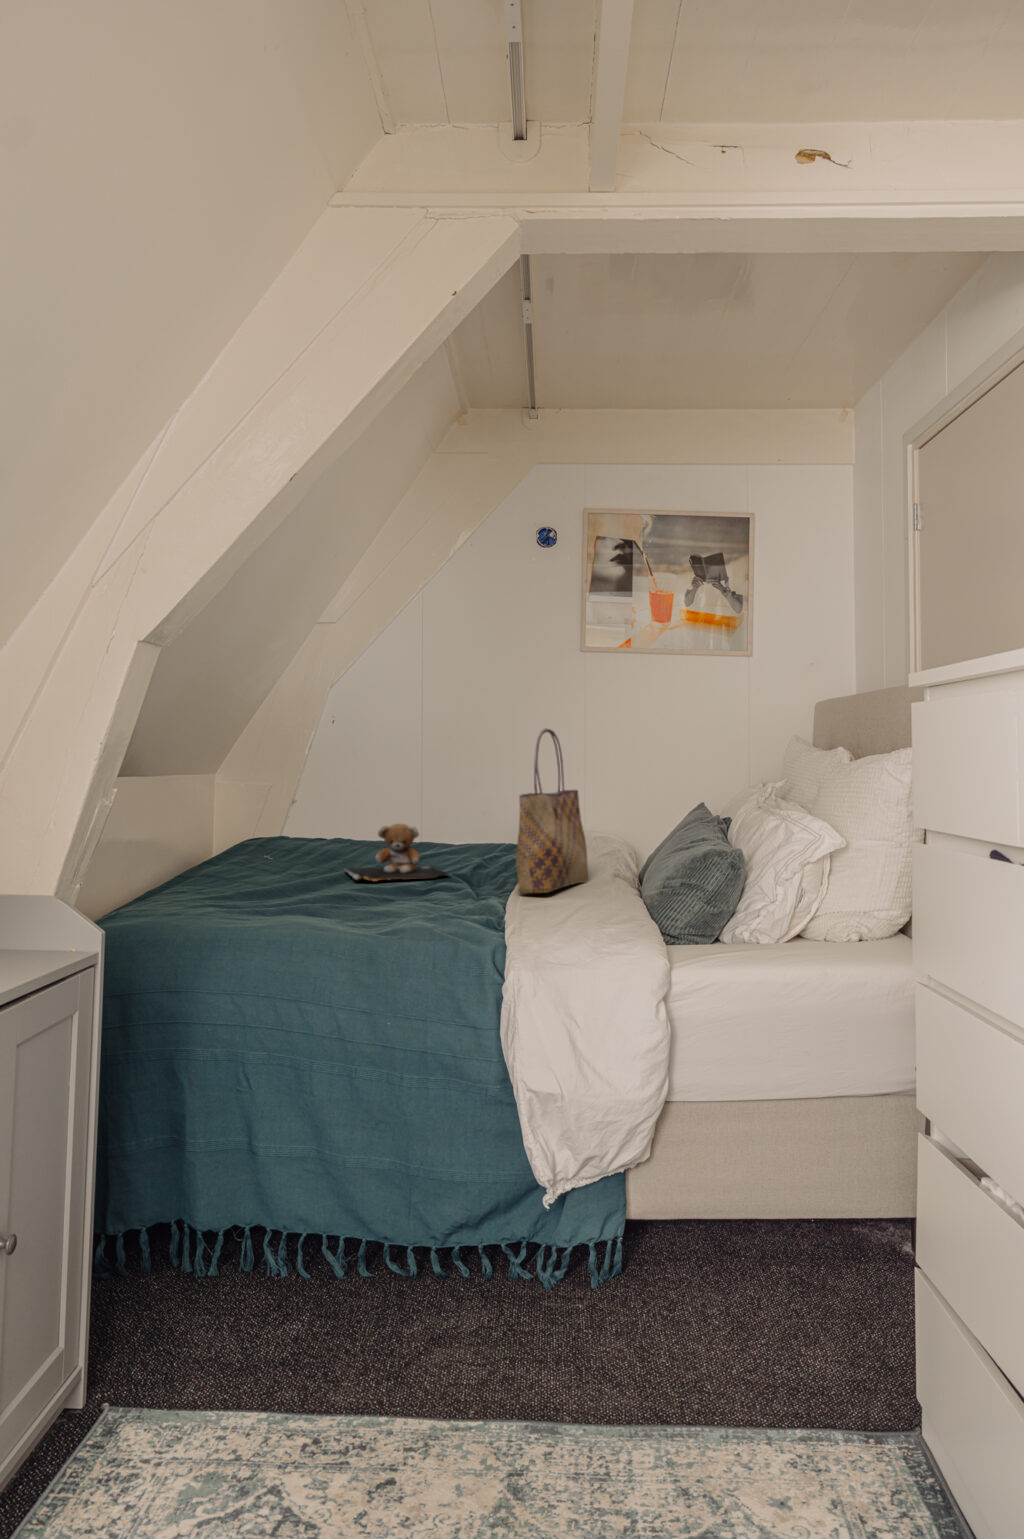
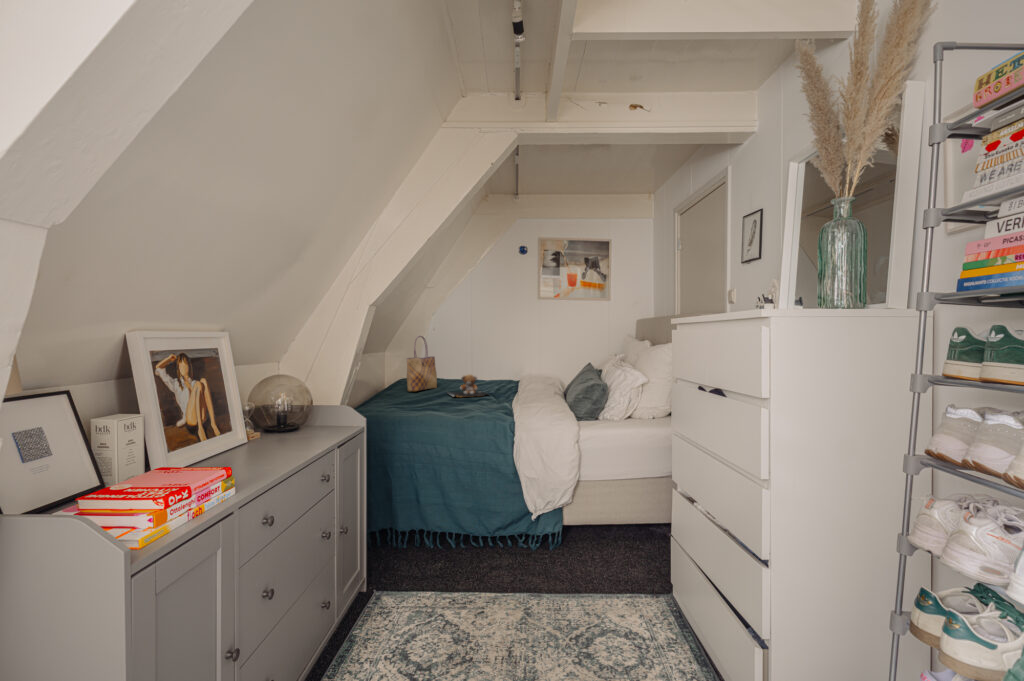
tote bag: present [516,728,588,893] -> present [407,336,437,391]

